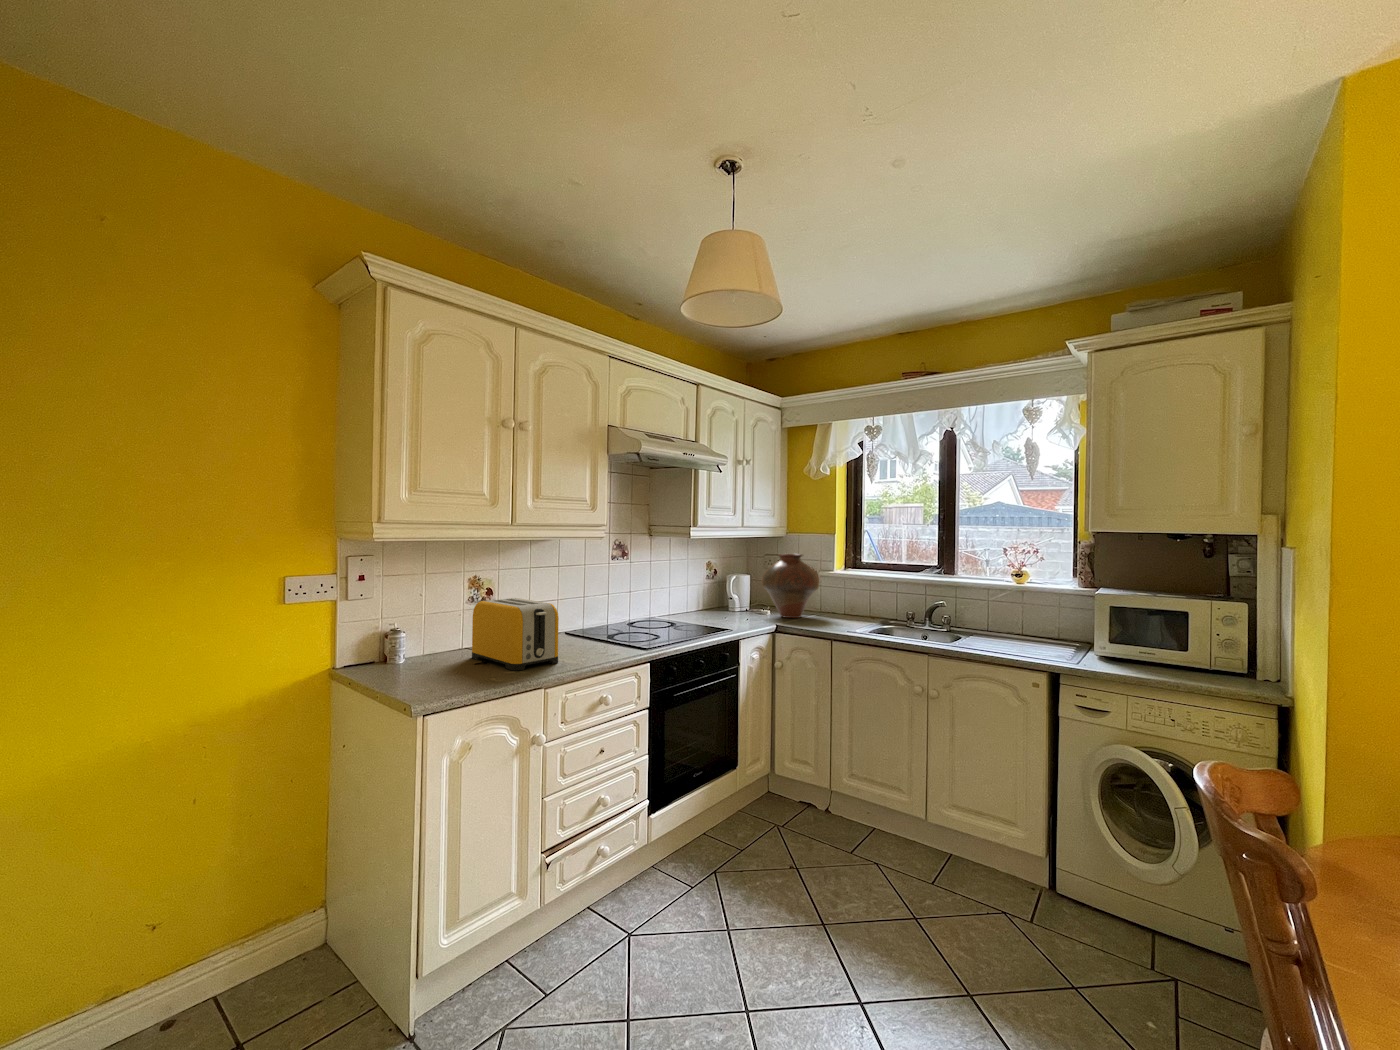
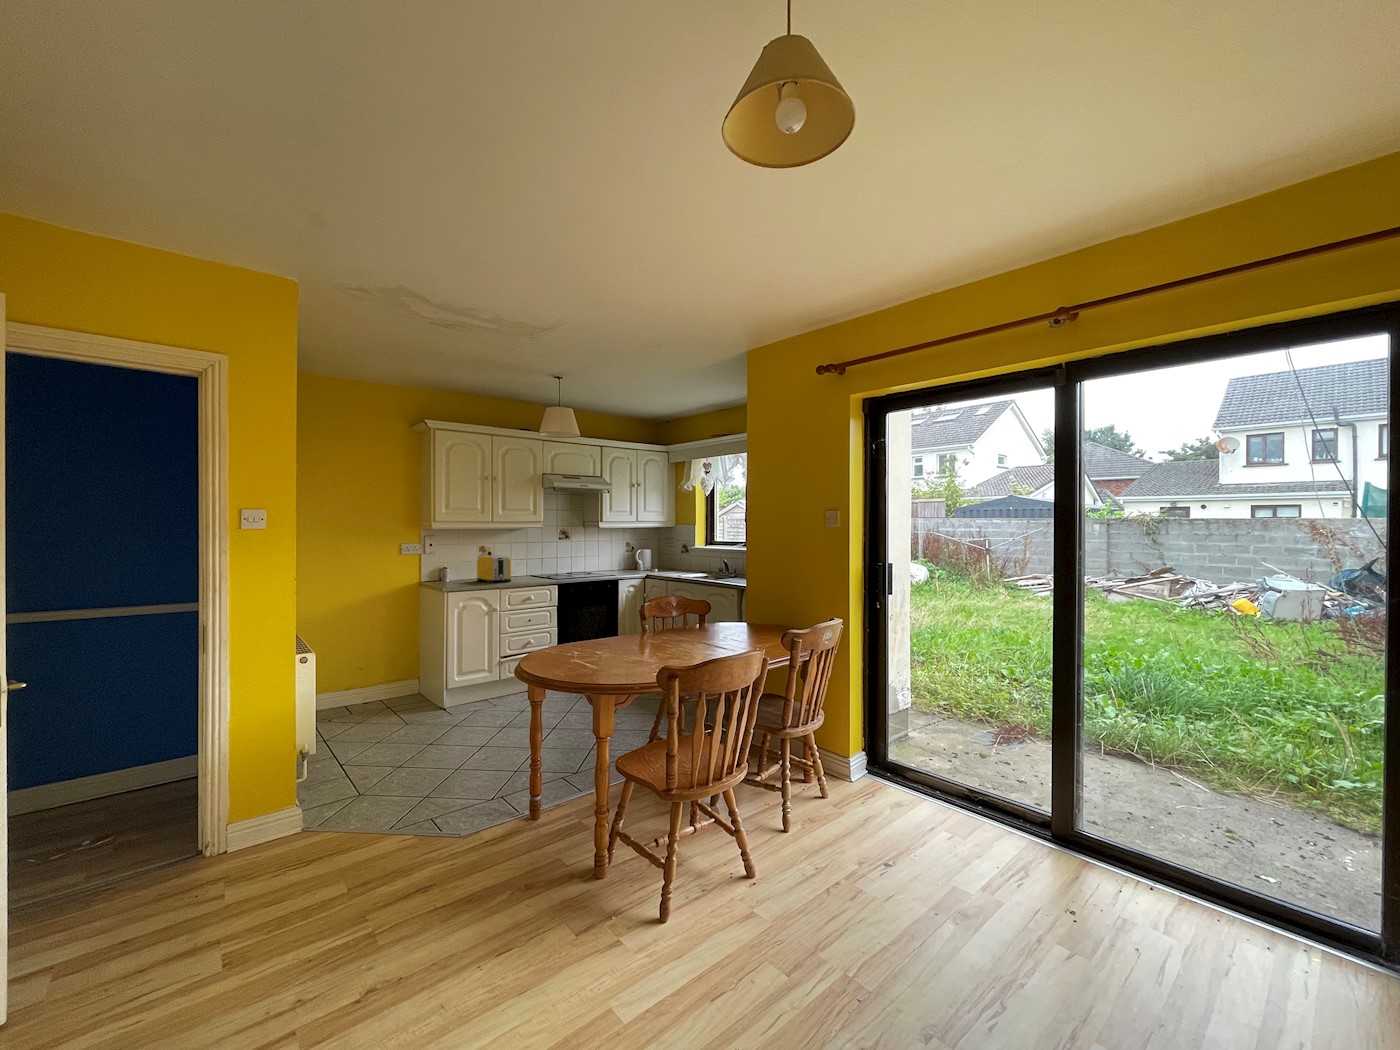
vase: present [761,554,820,618] -> none [648,536,680,572]

